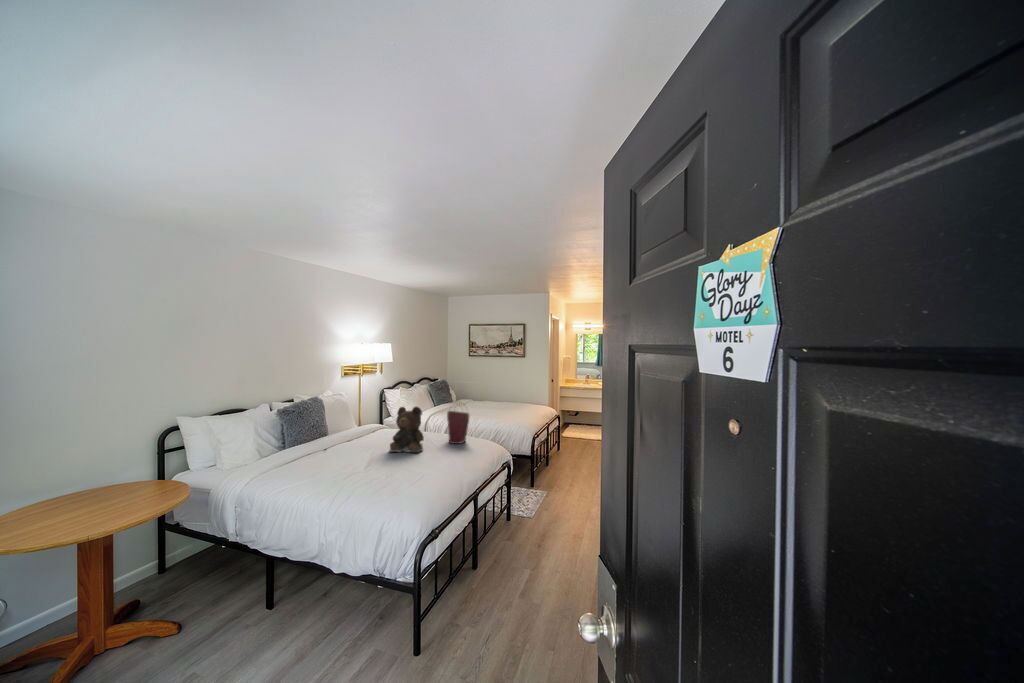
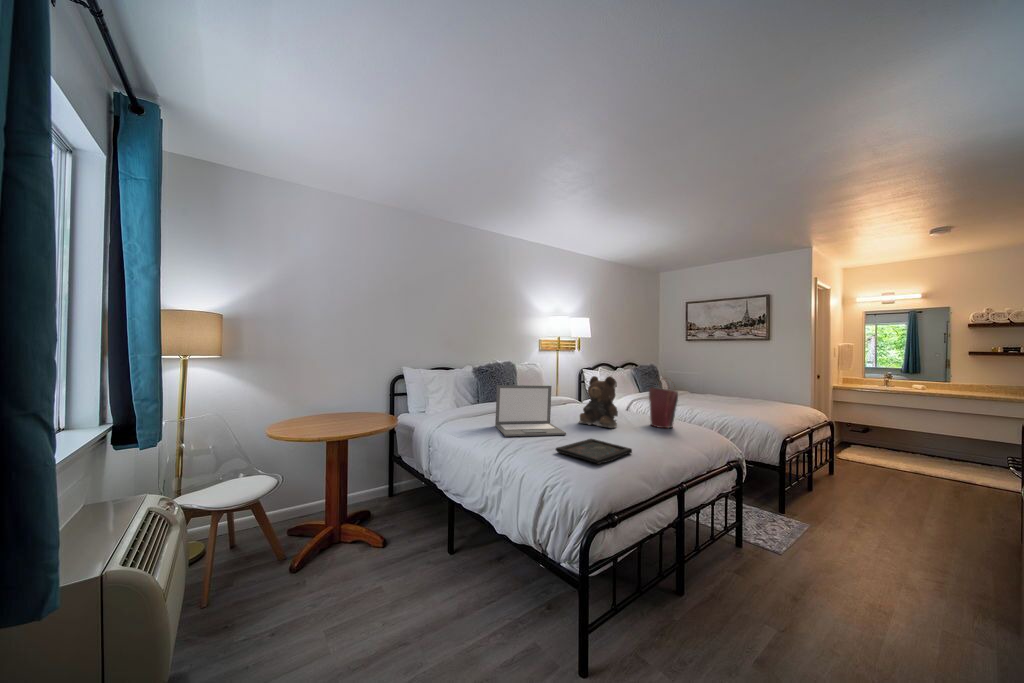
laptop: none [304,423,381,484] -> present [495,385,566,437]
tray: none [377,469,440,494] -> present [555,439,632,464]

